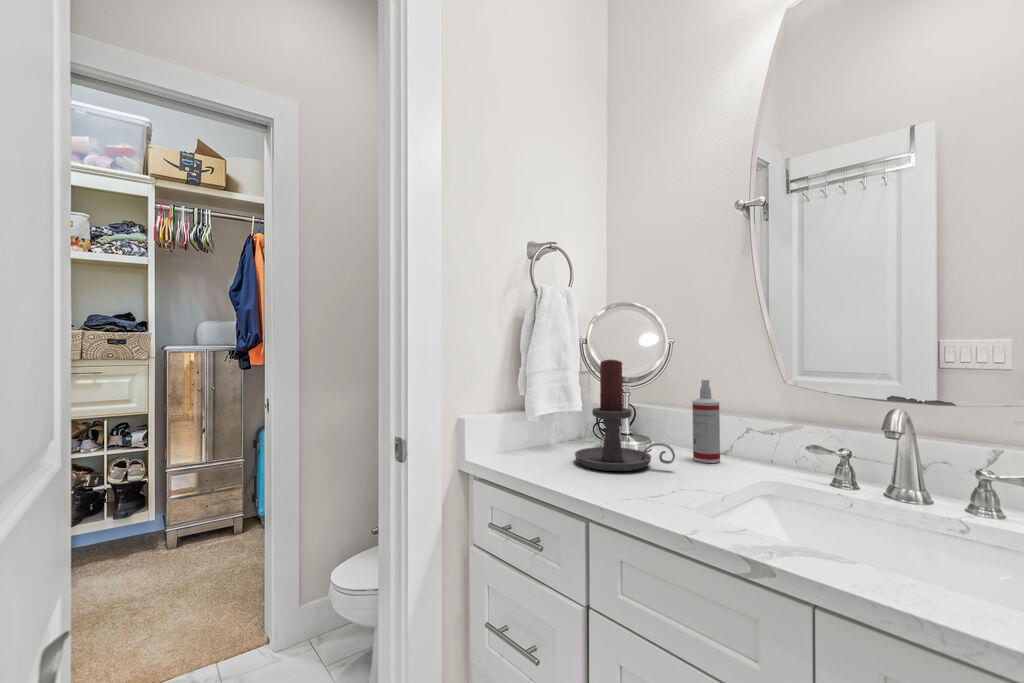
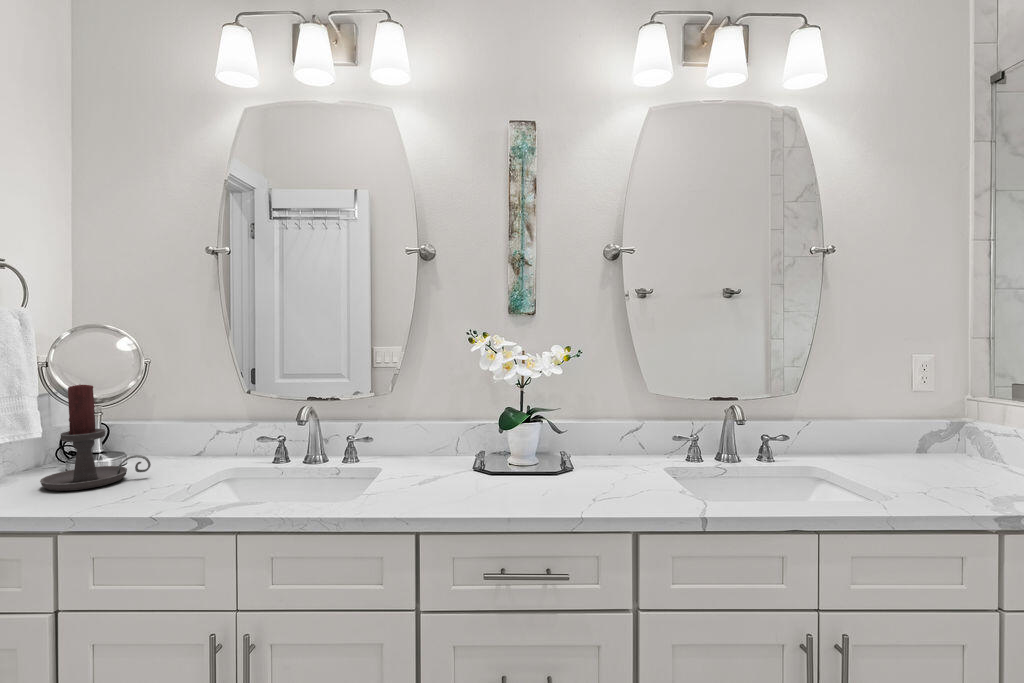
spray bottle: present [692,380,720,463] -> none [167,393,194,466]

